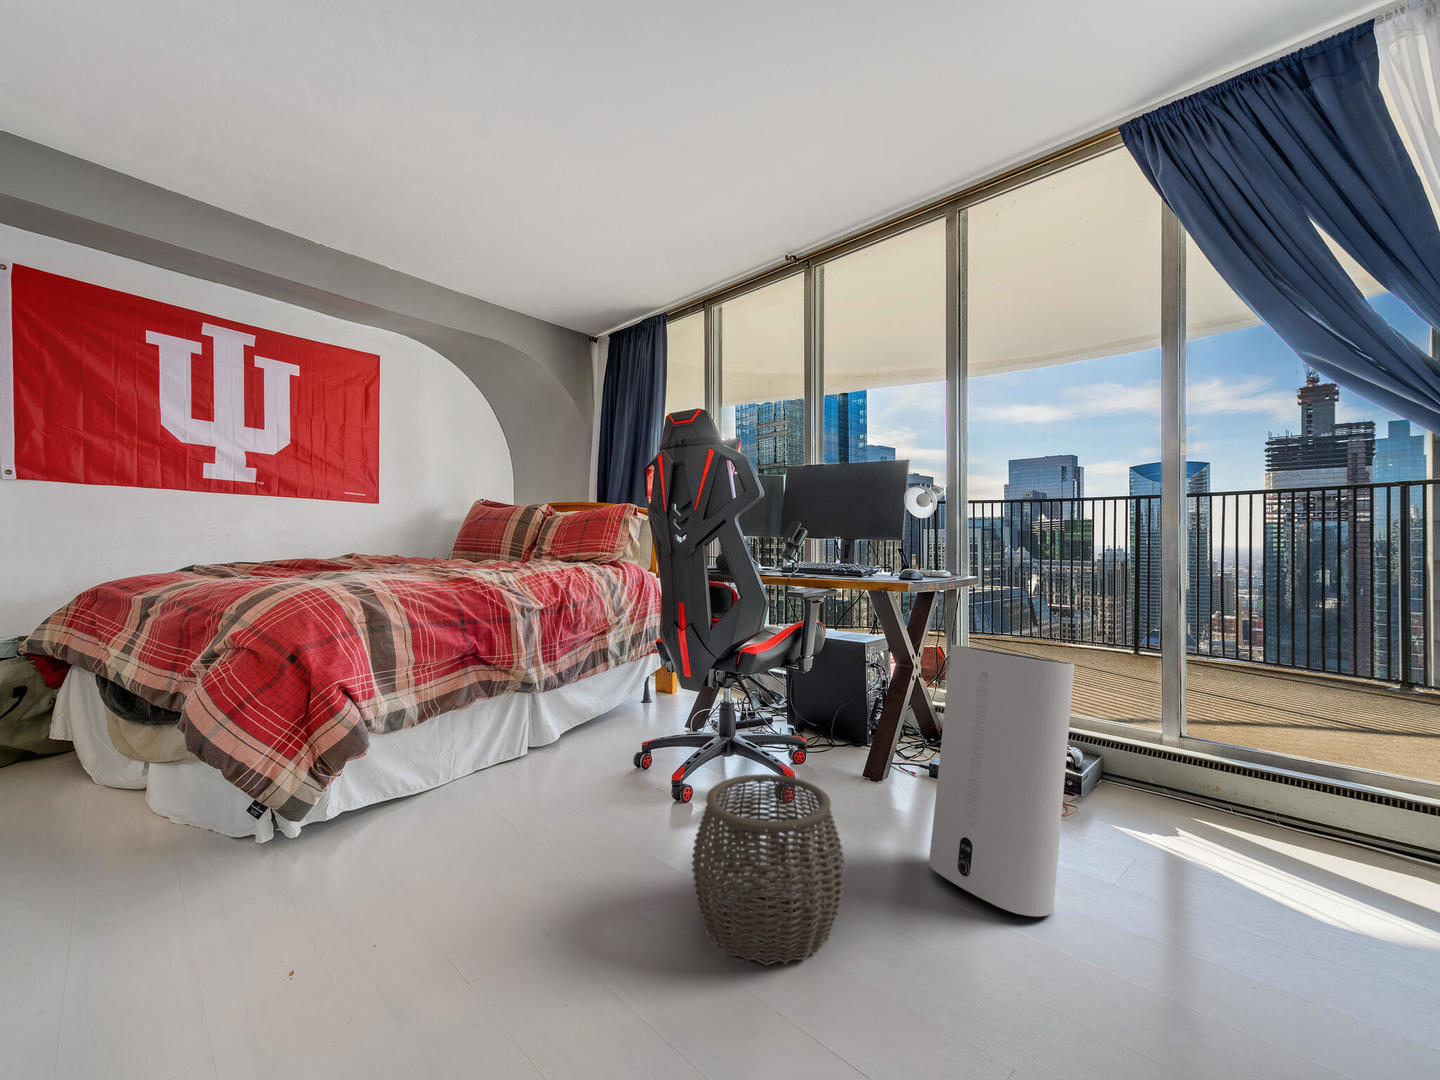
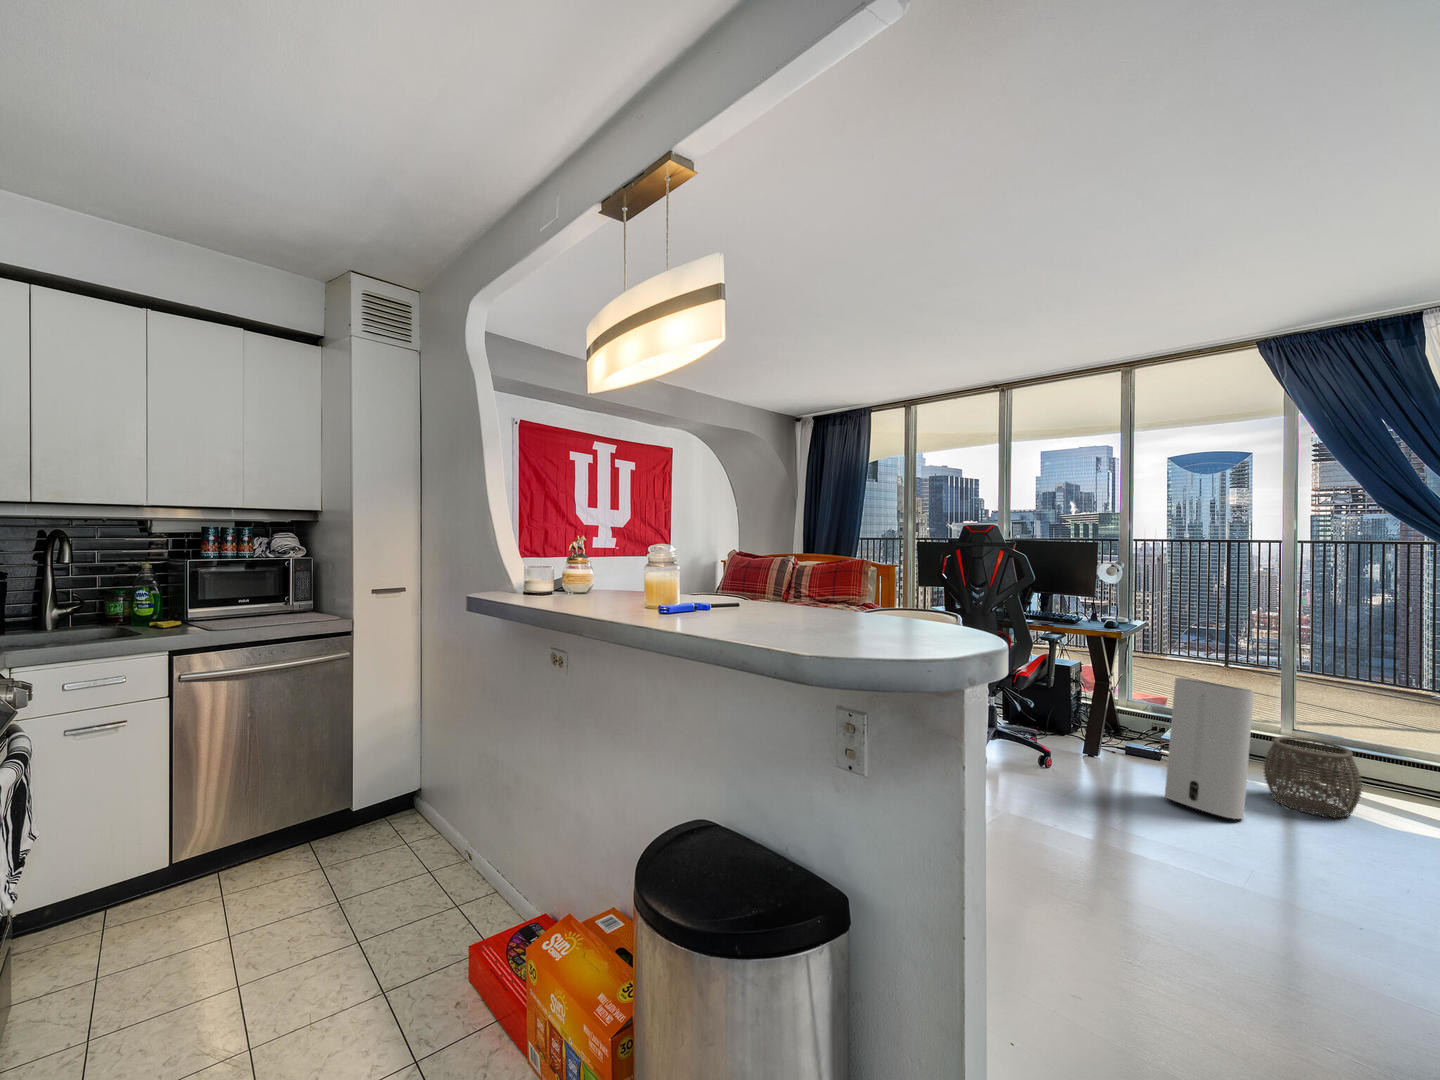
woven basket: present [692,774,845,965] -> present [1264,736,1362,818]

